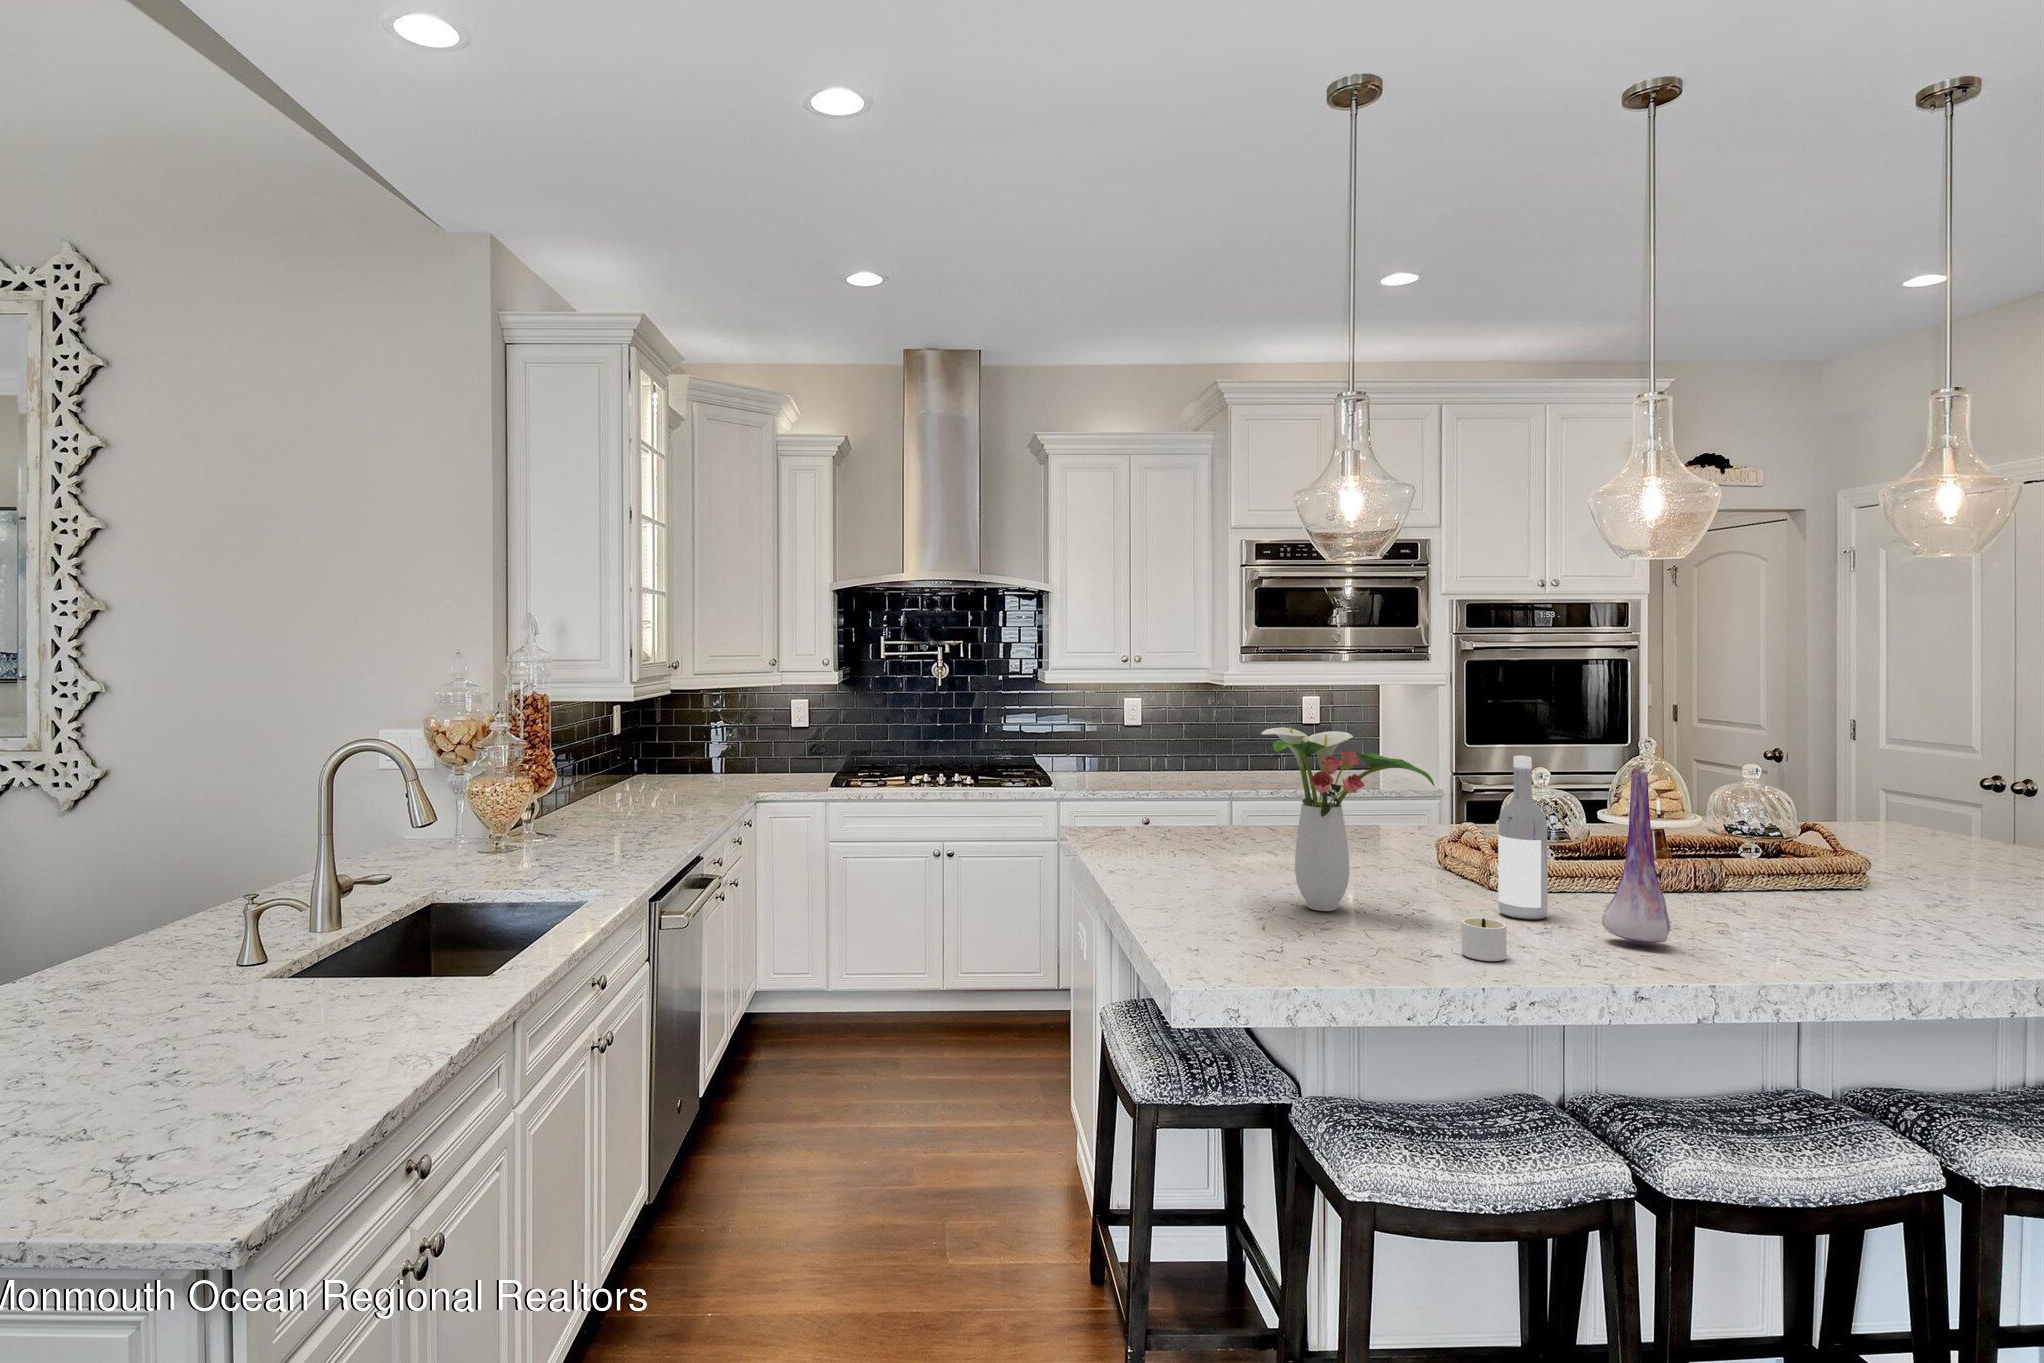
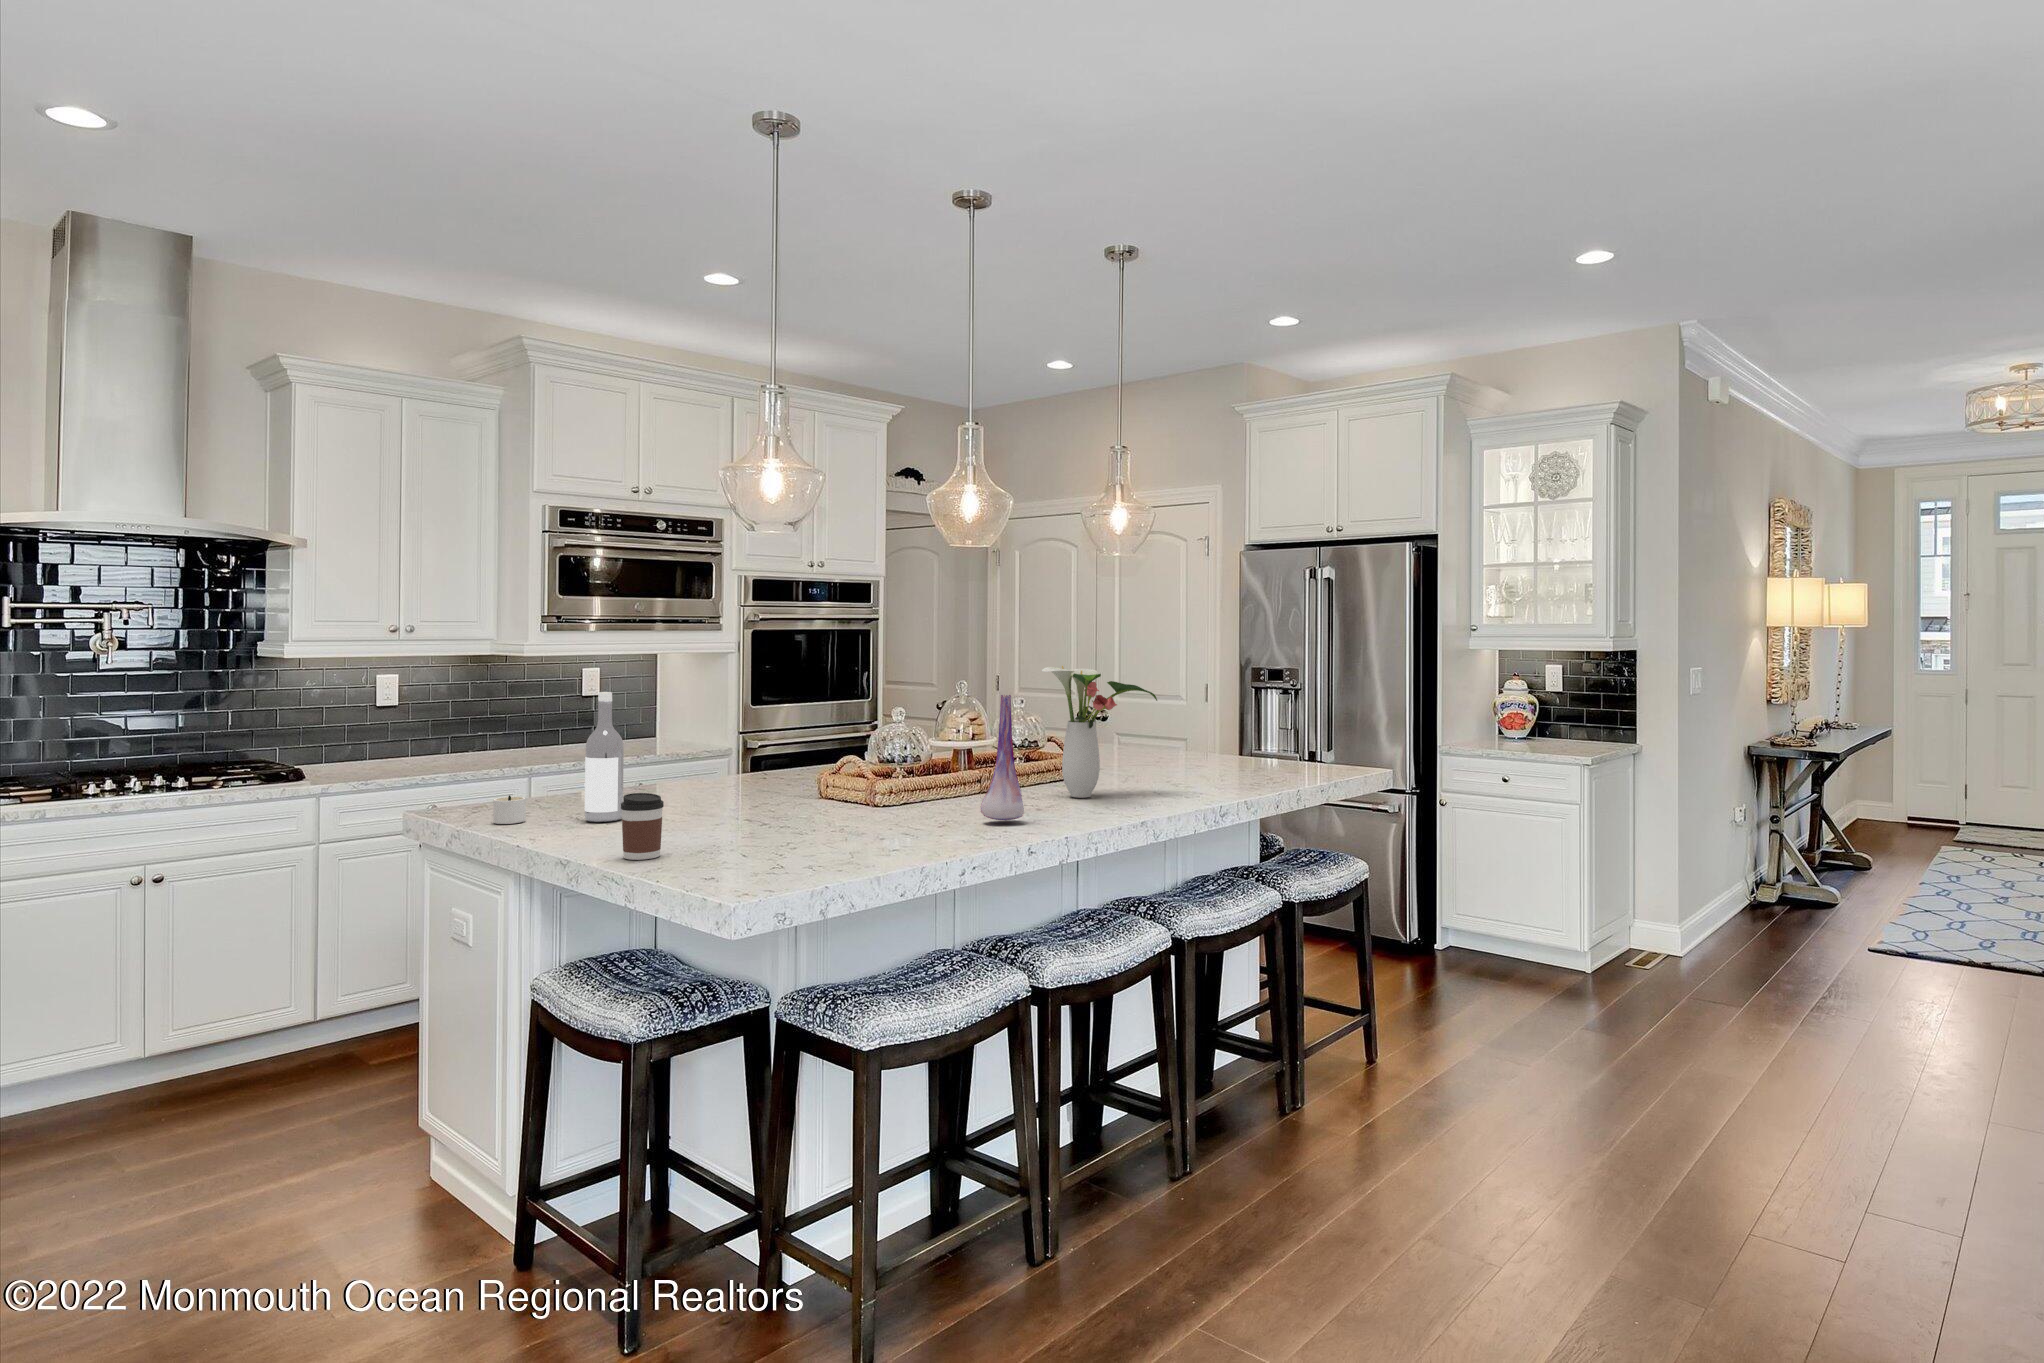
flower arrangement: present [1261,727,1435,911] -> present [1042,666,1157,798]
wine bottle: present [1498,756,1548,920] -> present [585,692,624,822]
coffee cup: none [1152,845,1193,915] -> present [621,793,664,860]
candle: present [1461,918,1507,961] -> present [493,795,526,824]

